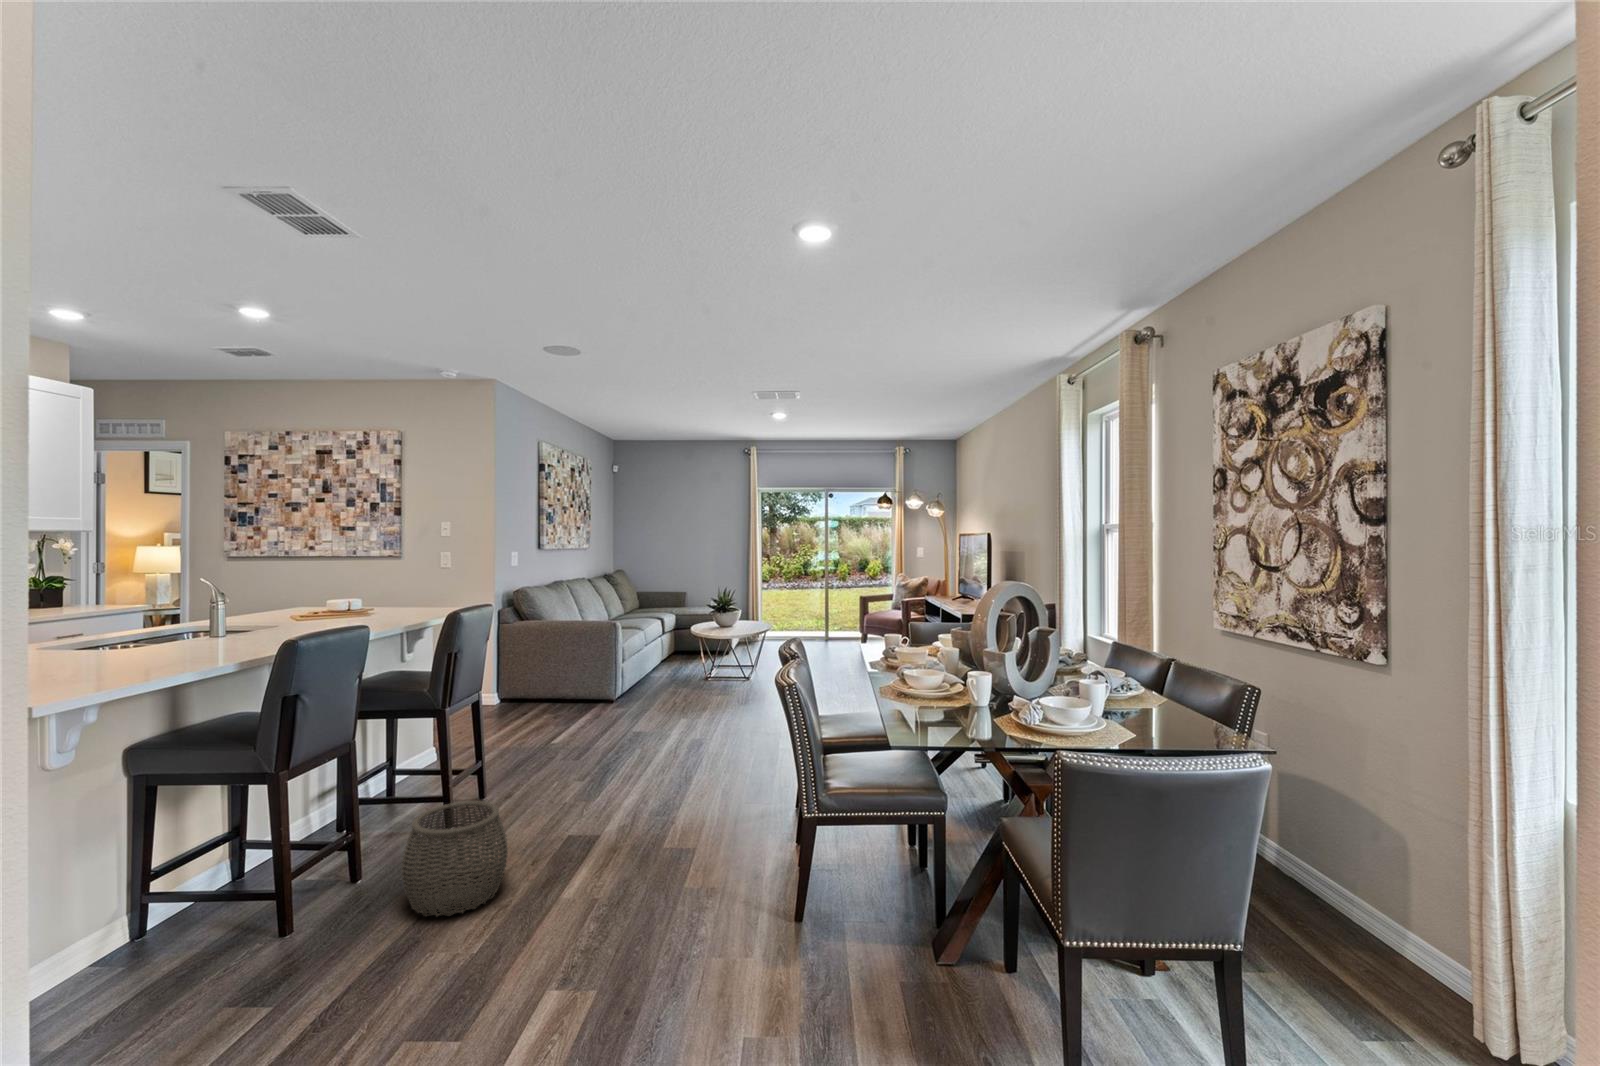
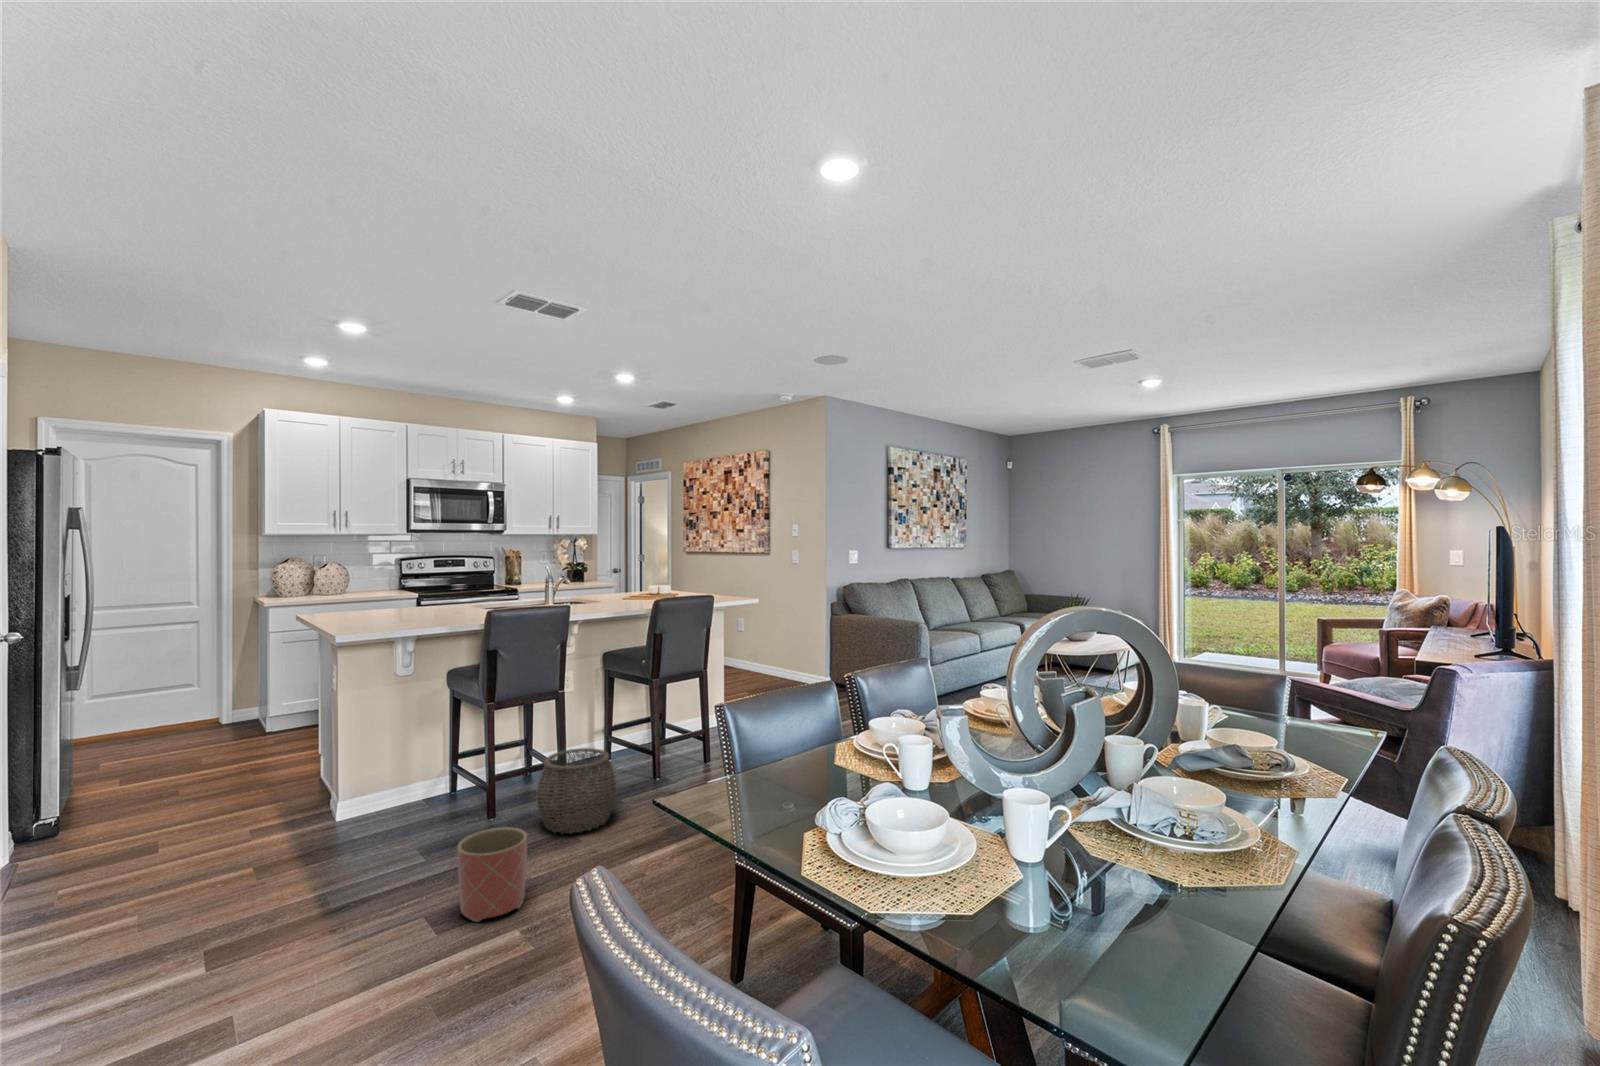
planter: none [477,899,563,1024] -> present [457,827,527,922]

